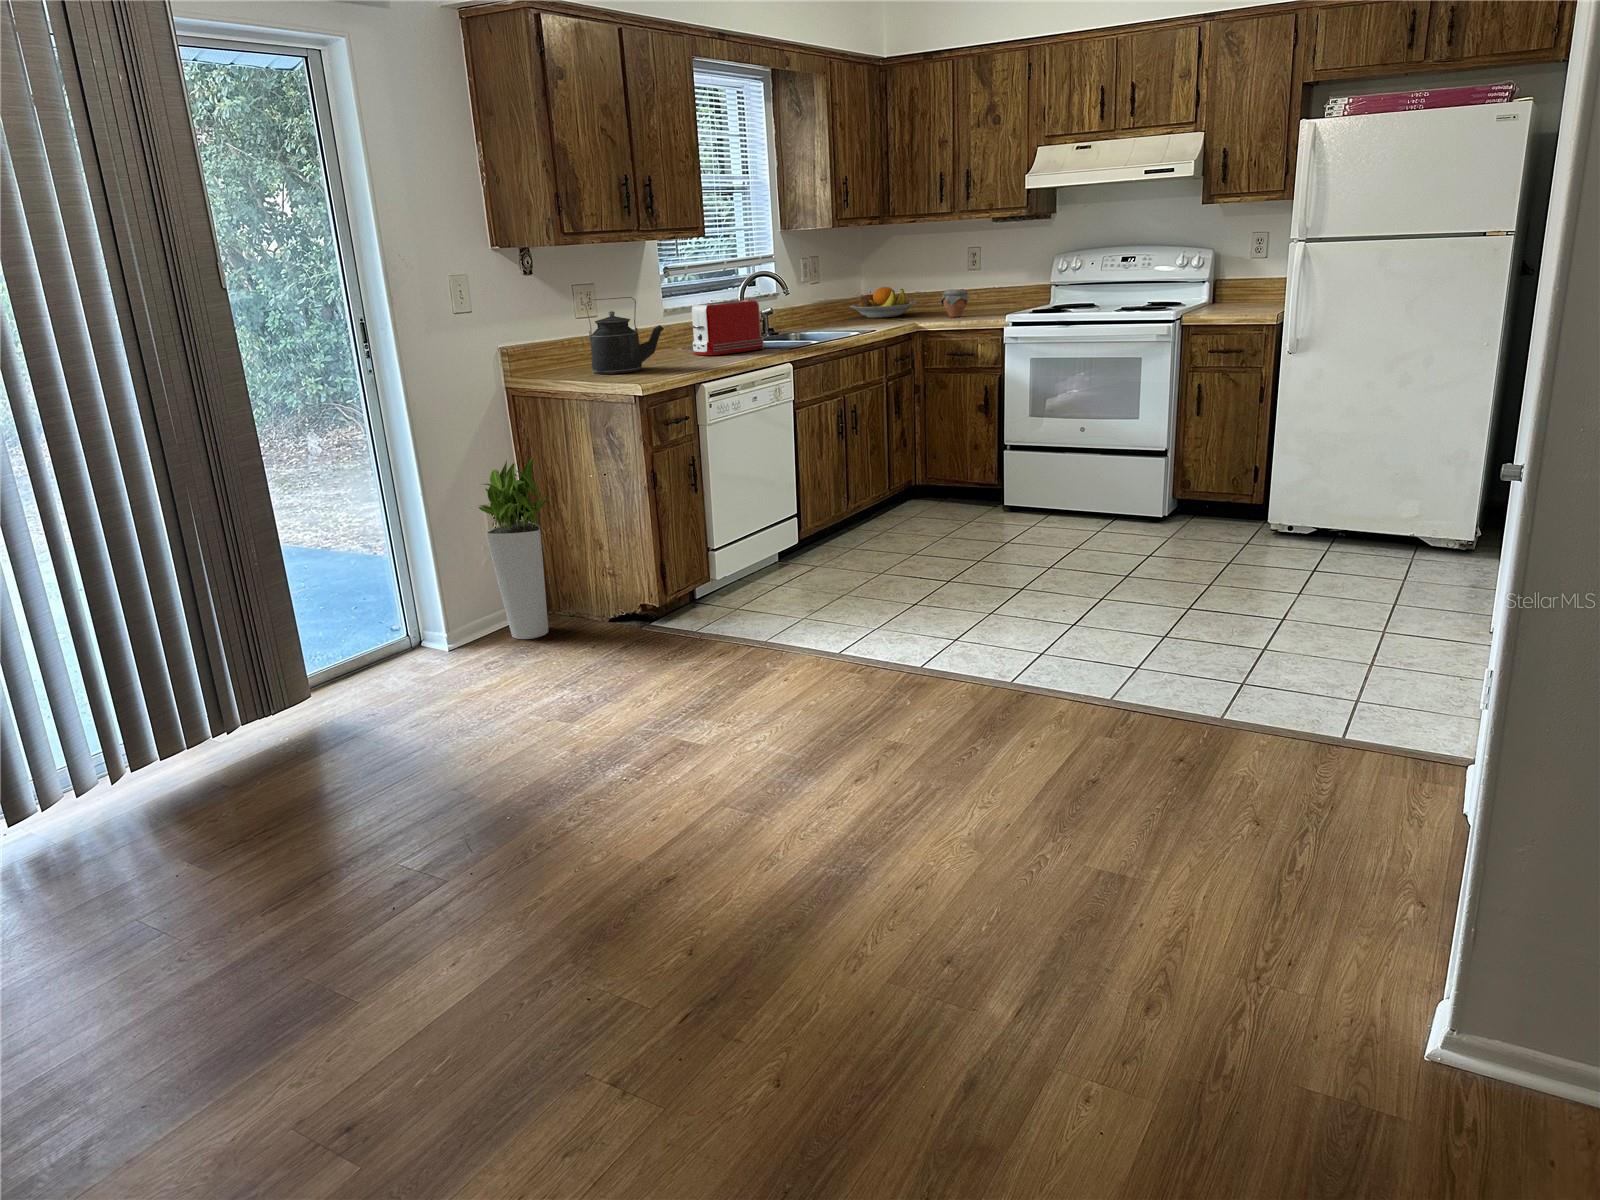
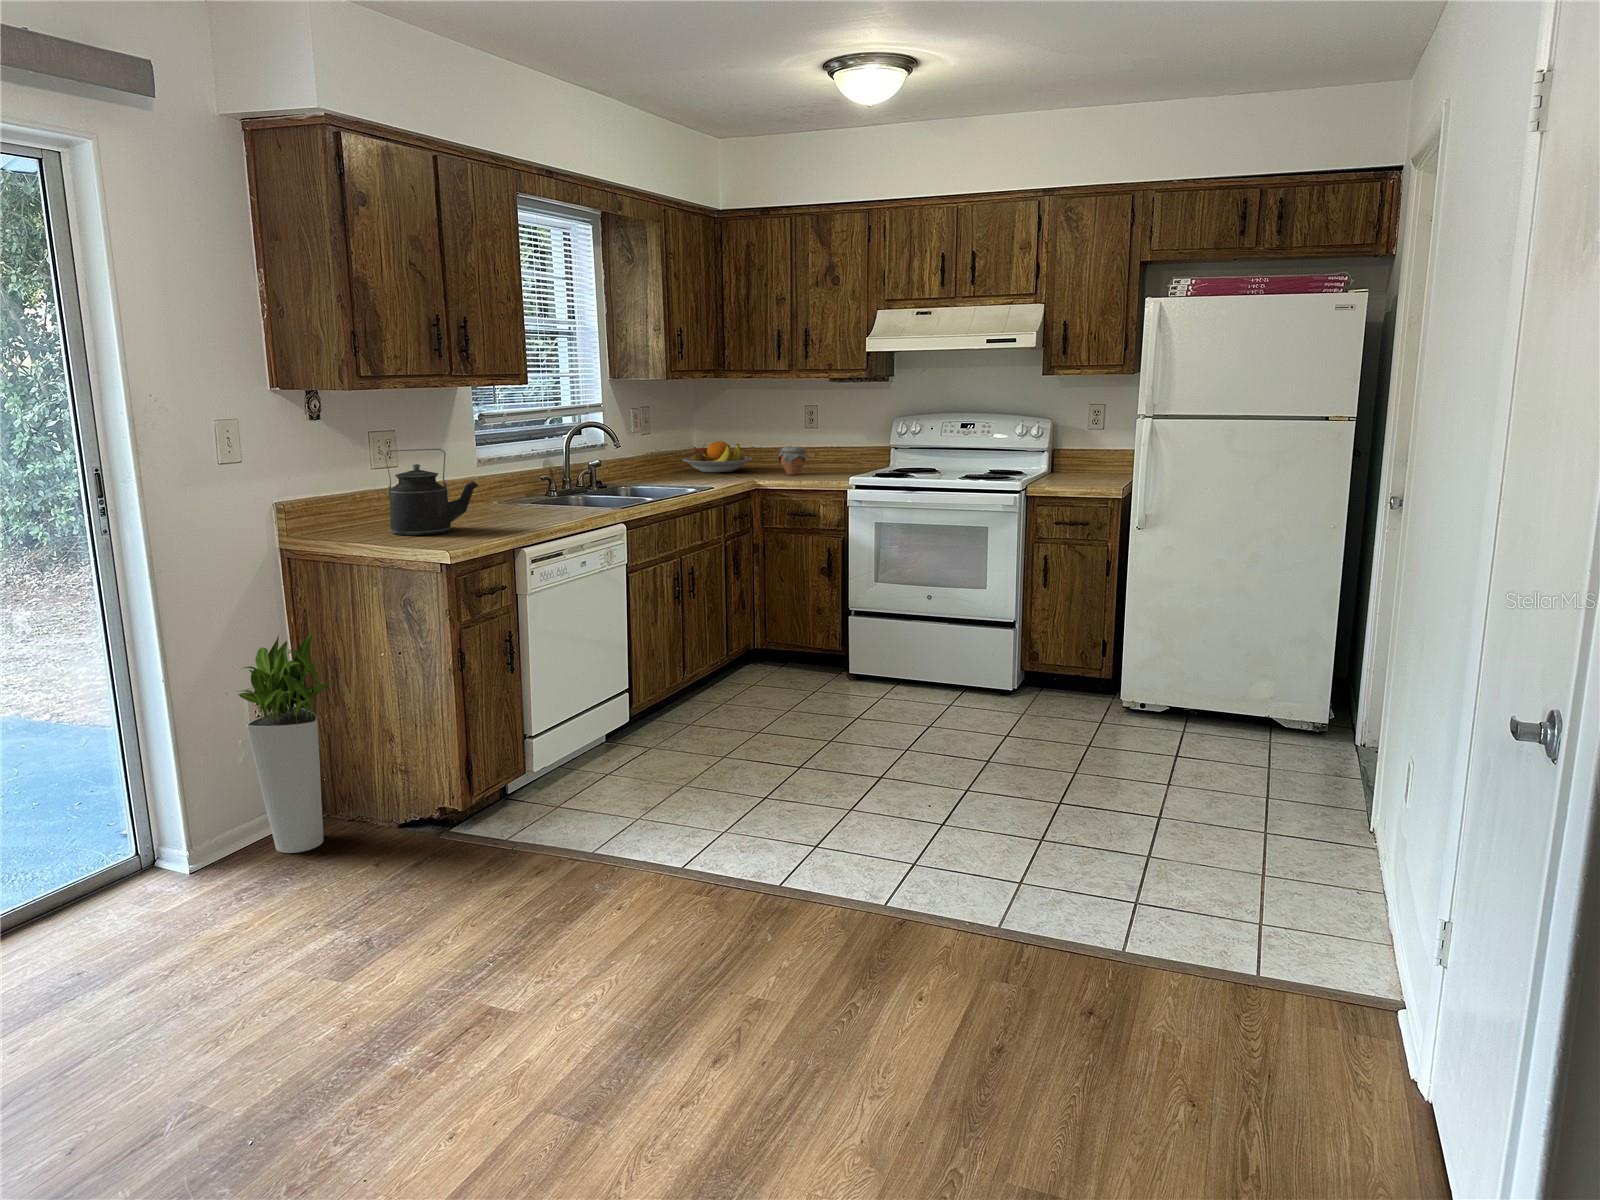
toaster: present [692,300,764,355] -> none [511,454,592,514]

